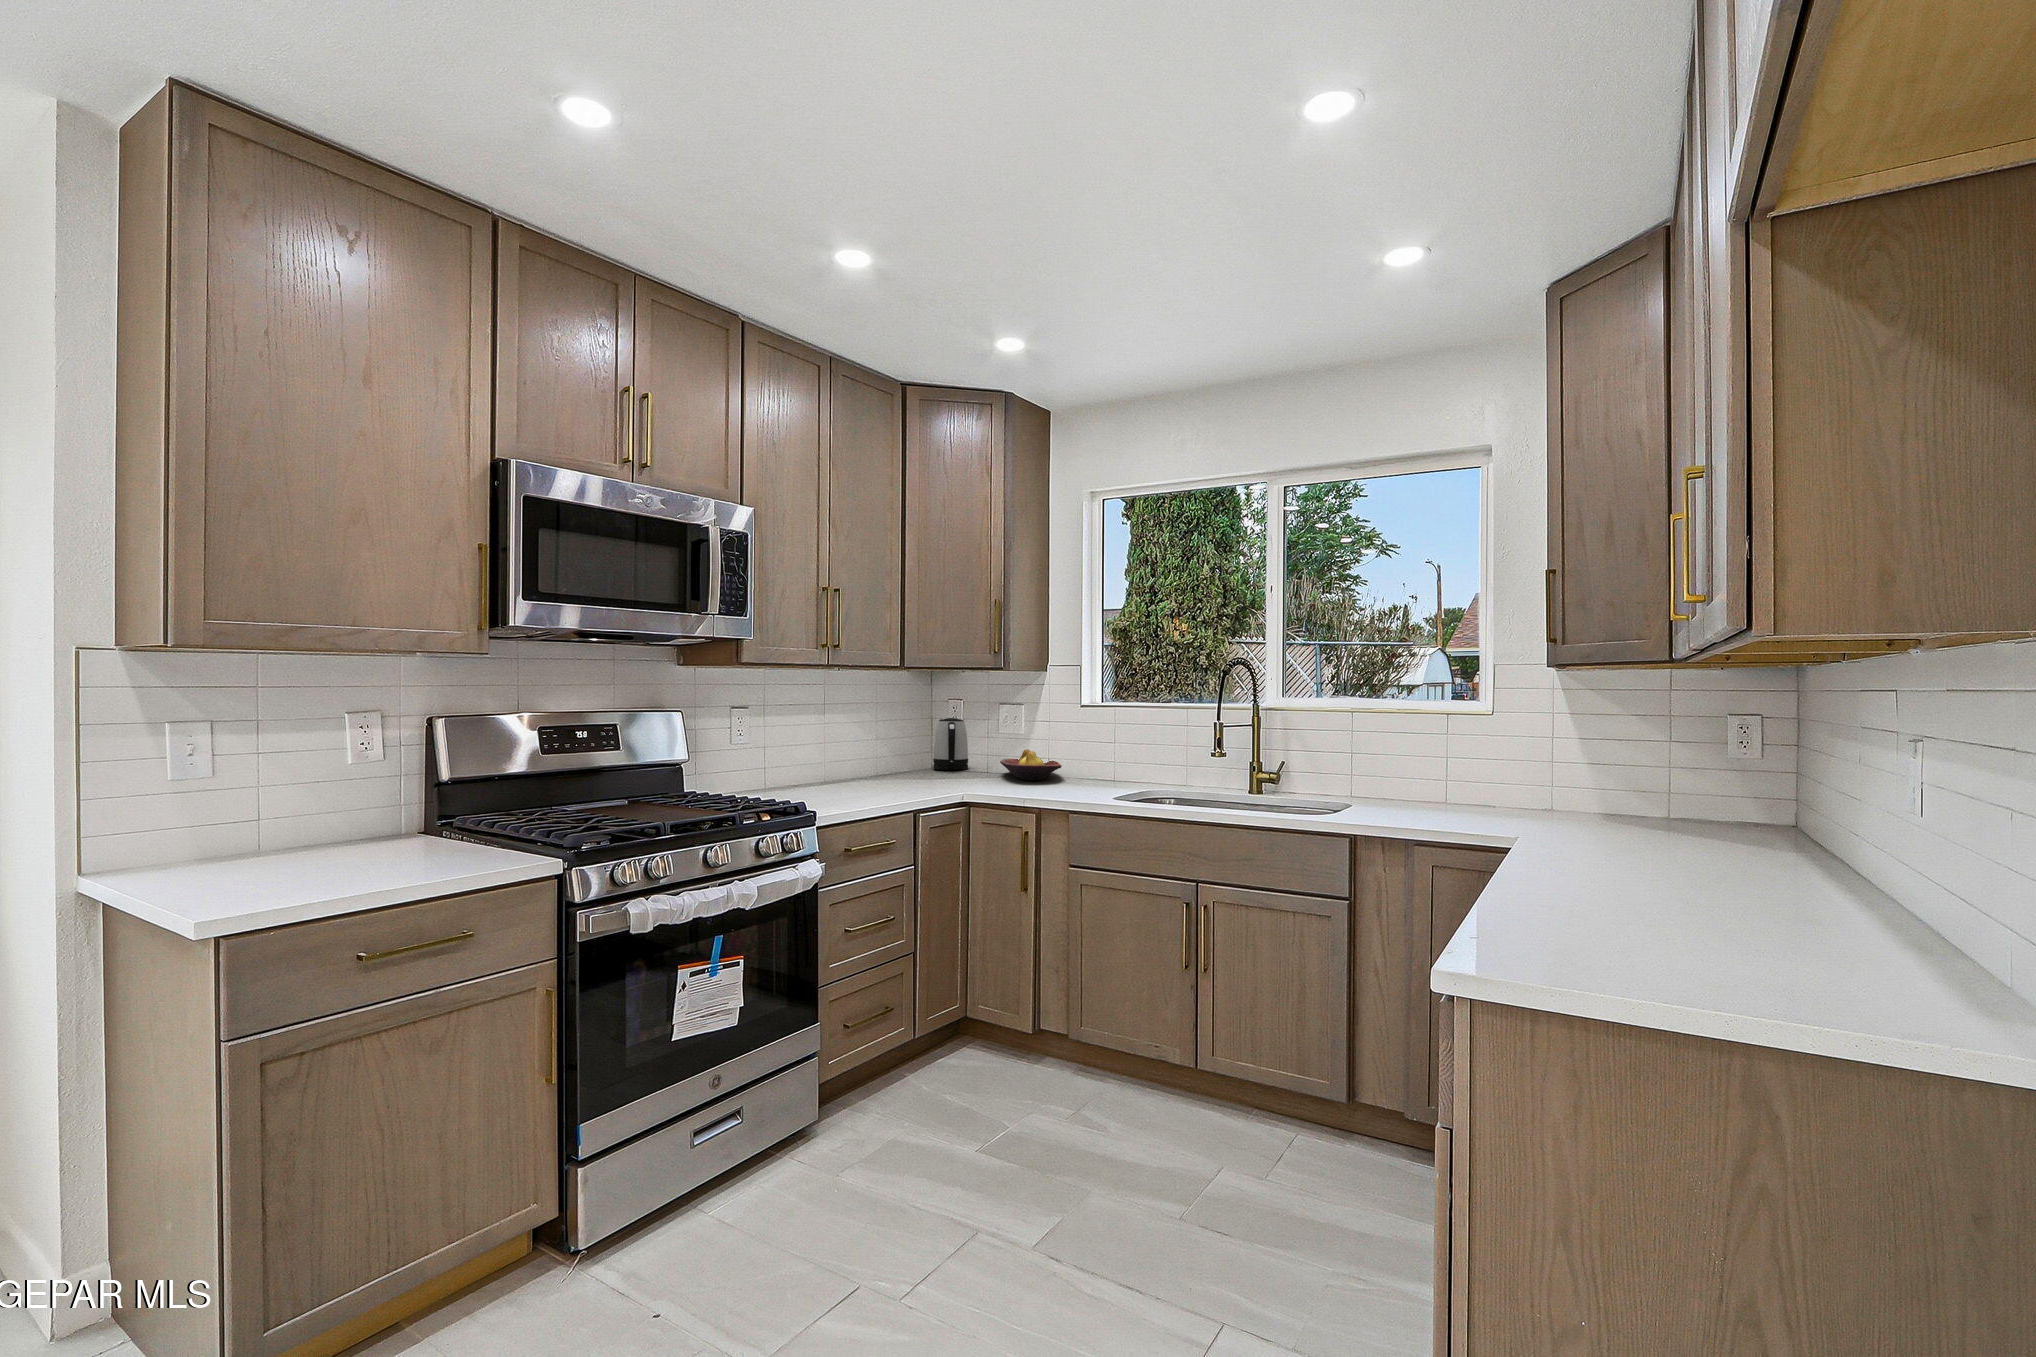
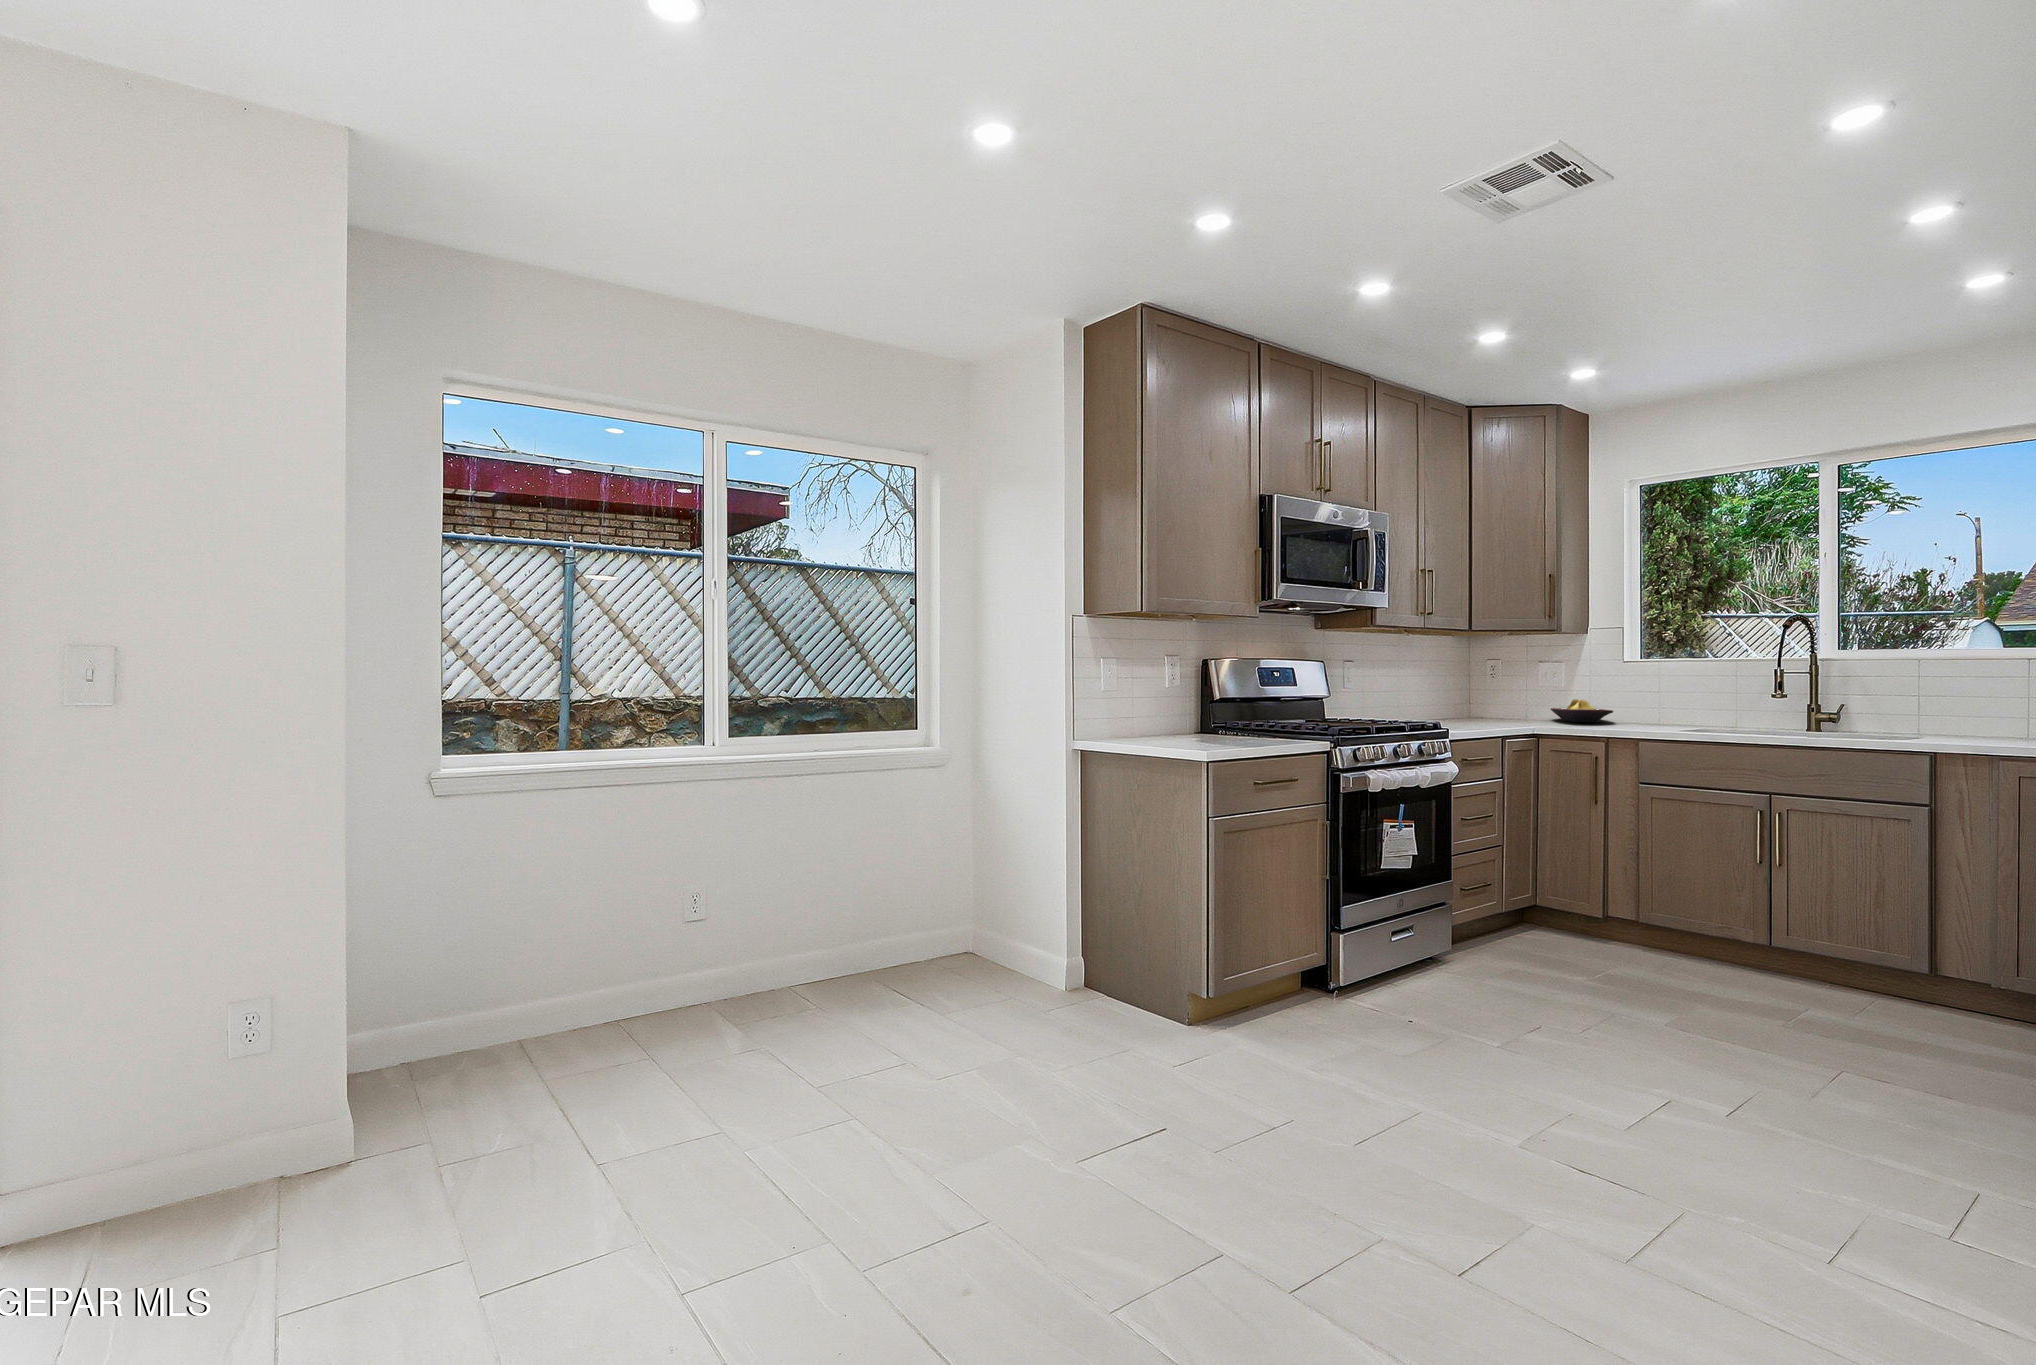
kettle: present [933,718,968,770] -> none [1482,675,1514,718]

